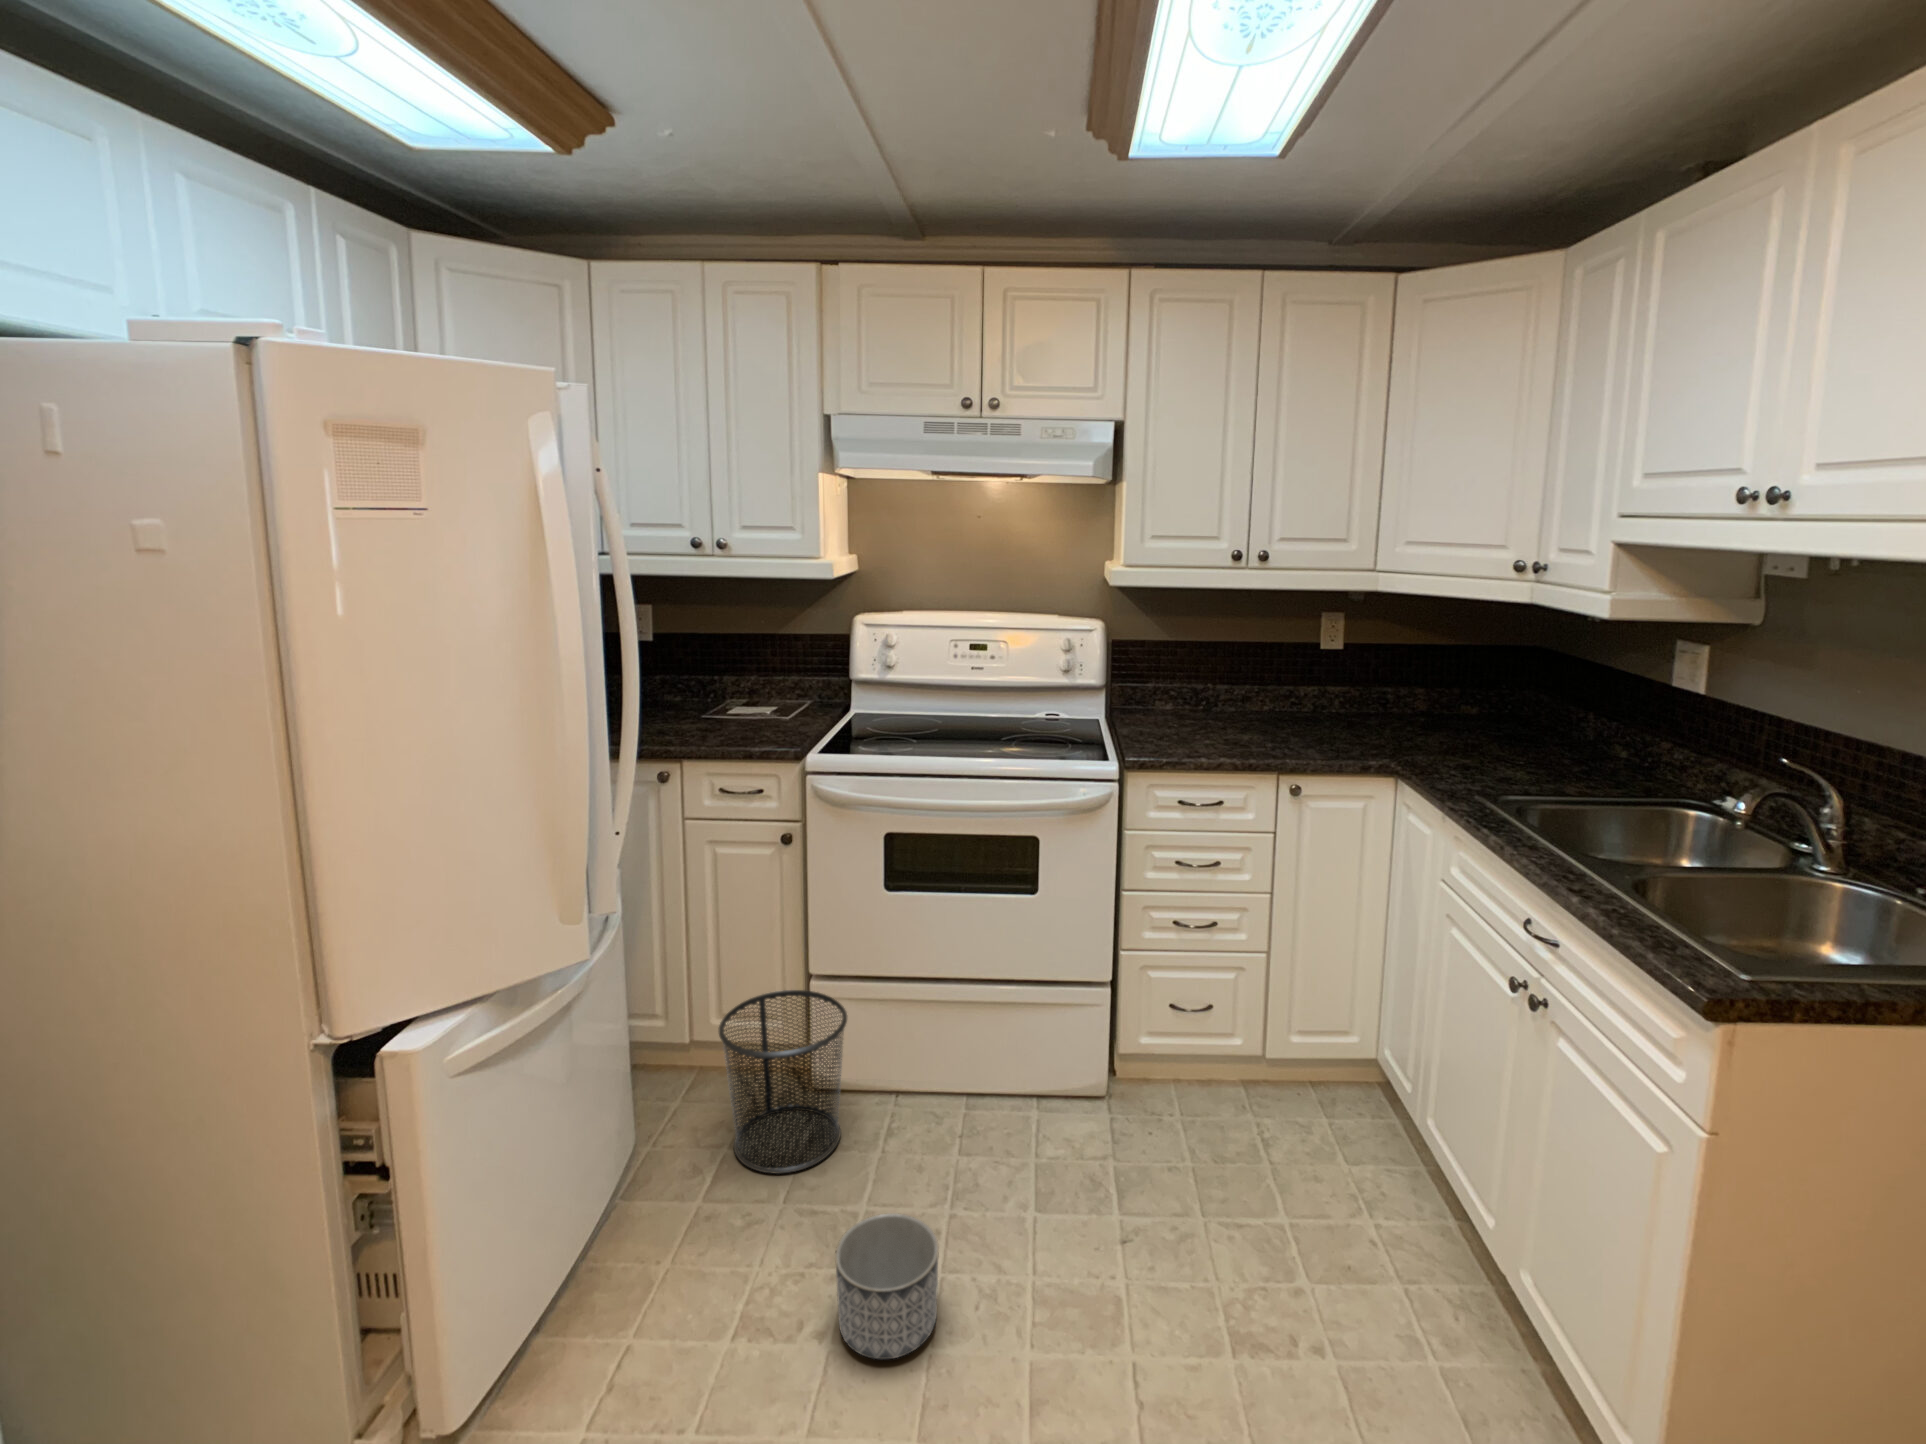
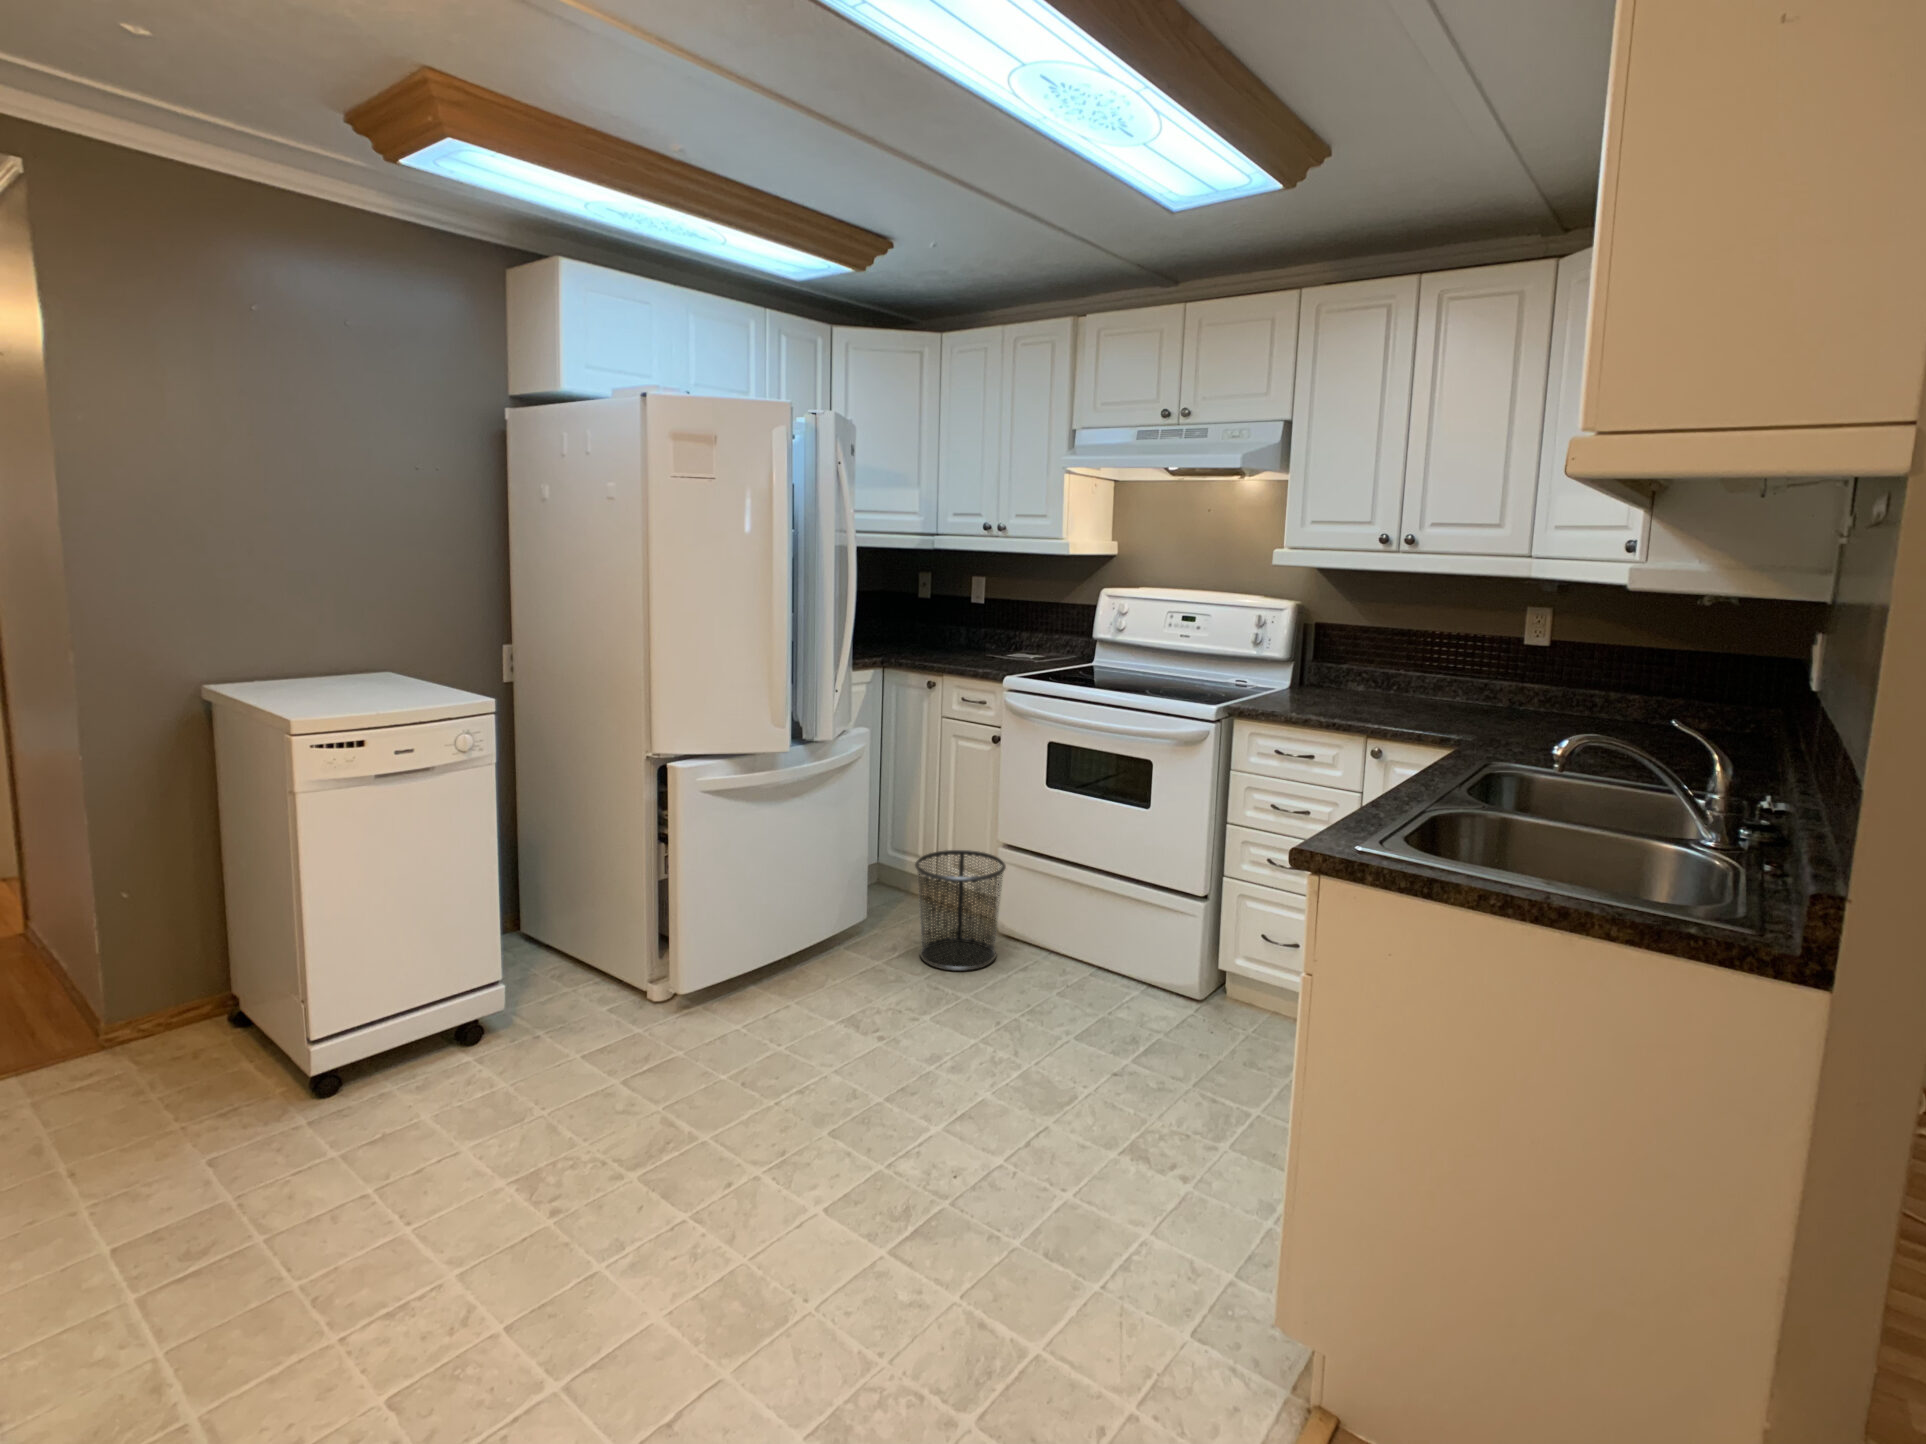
planter: present [835,1213,939,1359] -> none [897,975,967,1057]

